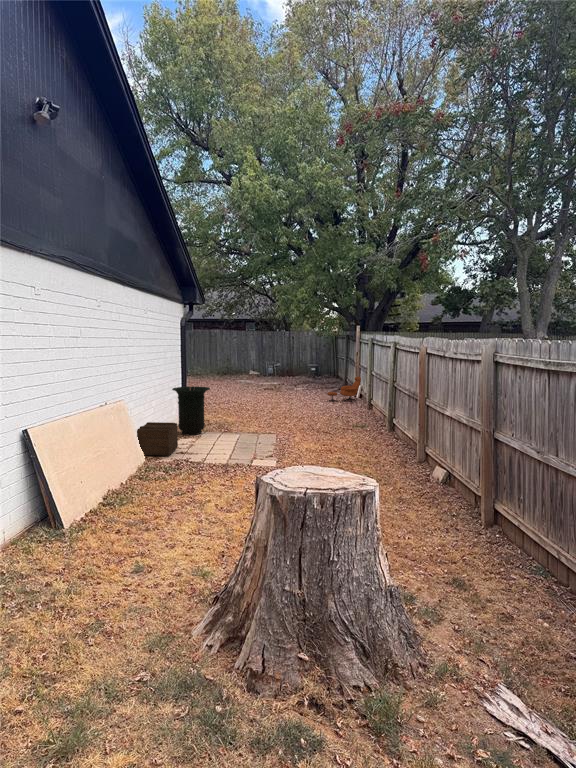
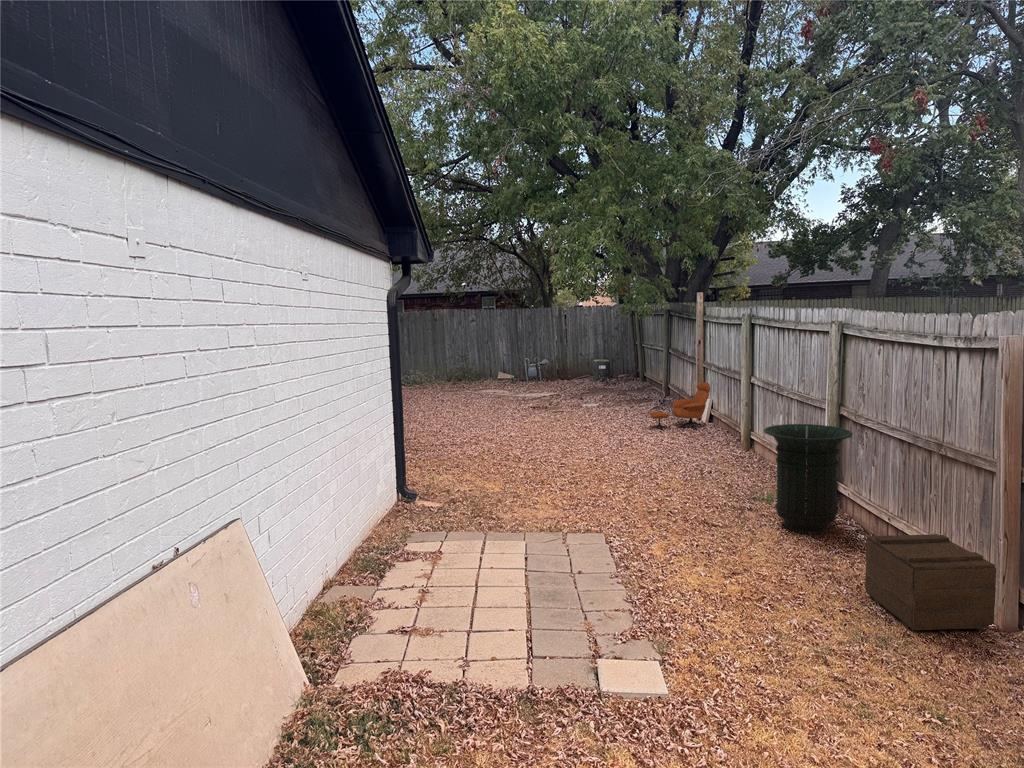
trash can: present [172,386,210,435] -> present [764,424,853,534]
wooden crate: present [137,422,178,456] -> present [865,534,996,630]

